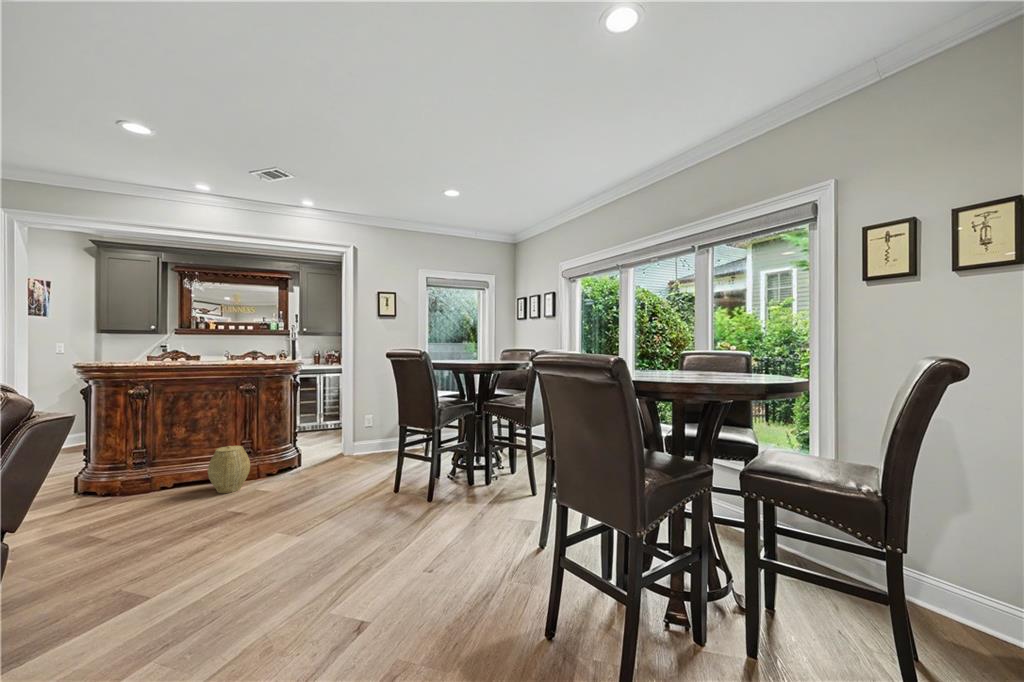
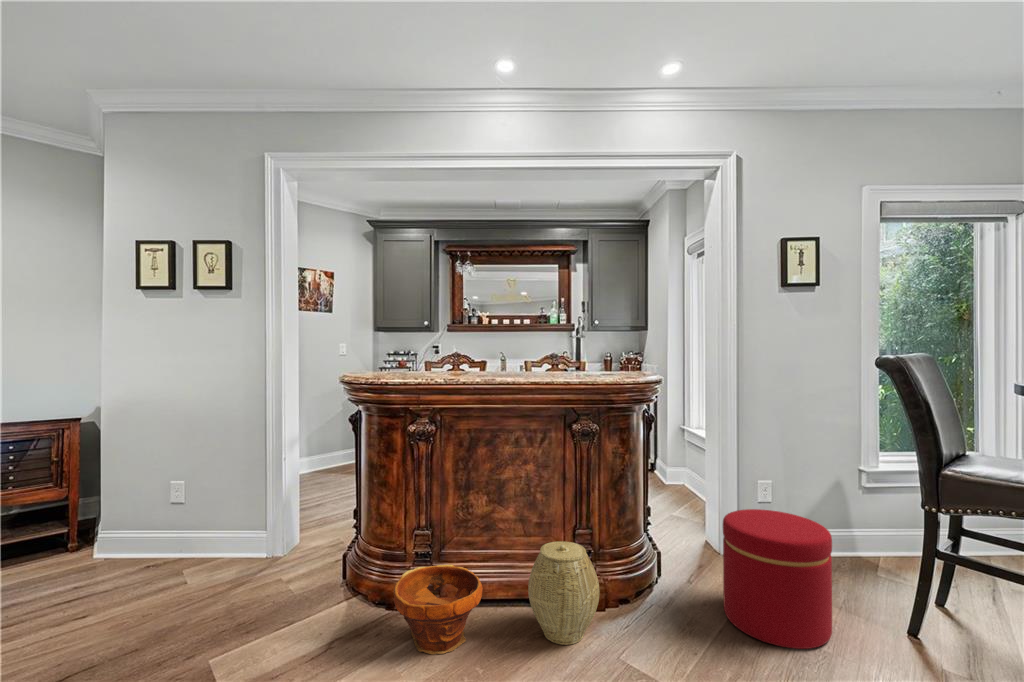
ottoman: none [323,424,370,478] -> present [723,509,832,649]
planter: none [116,467,178,507] -> present [394,564,483,655]

